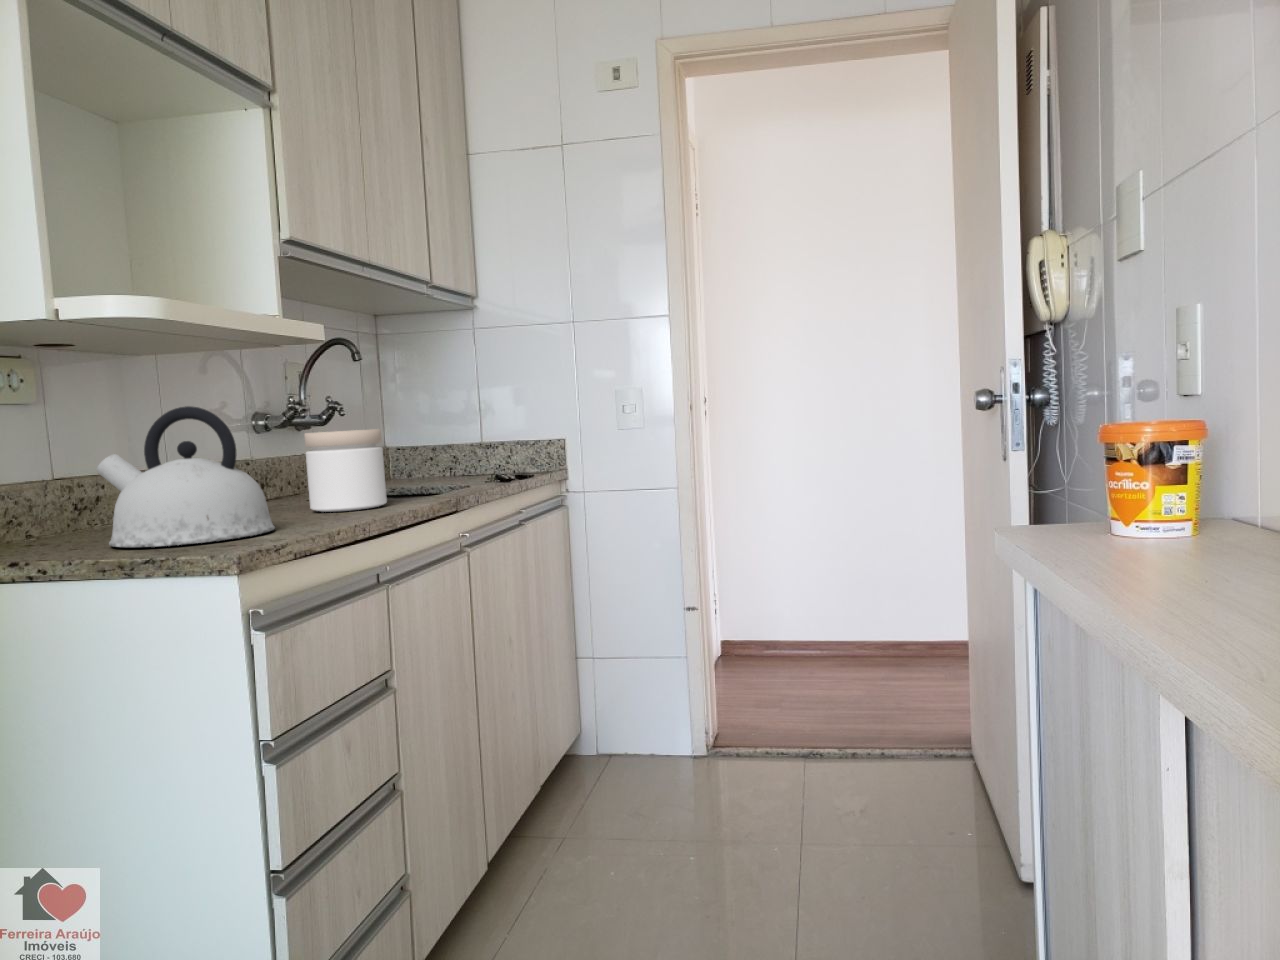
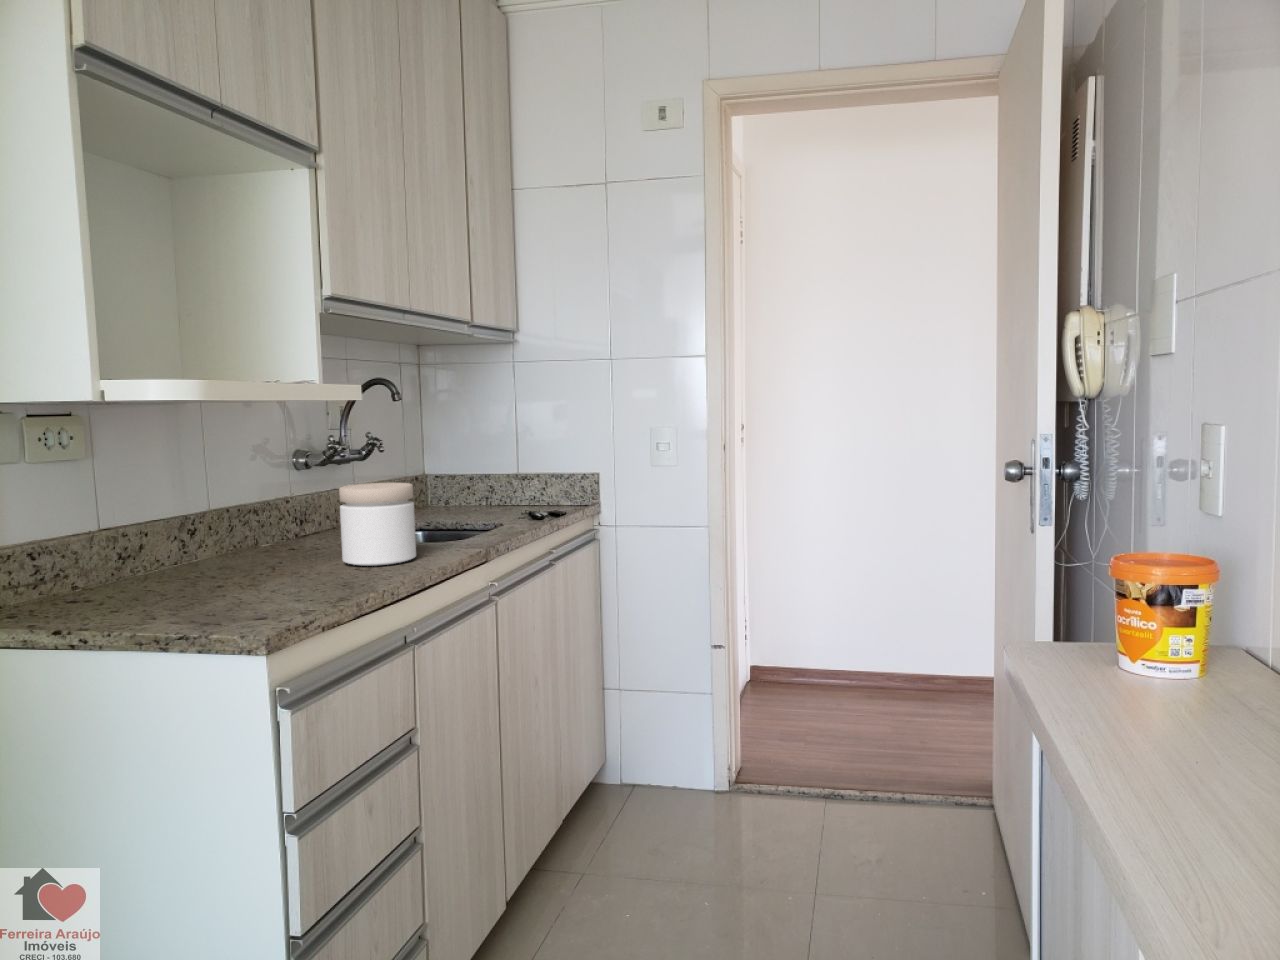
kettle: present [97,406,275,547] -> none [140,479,306,619]

